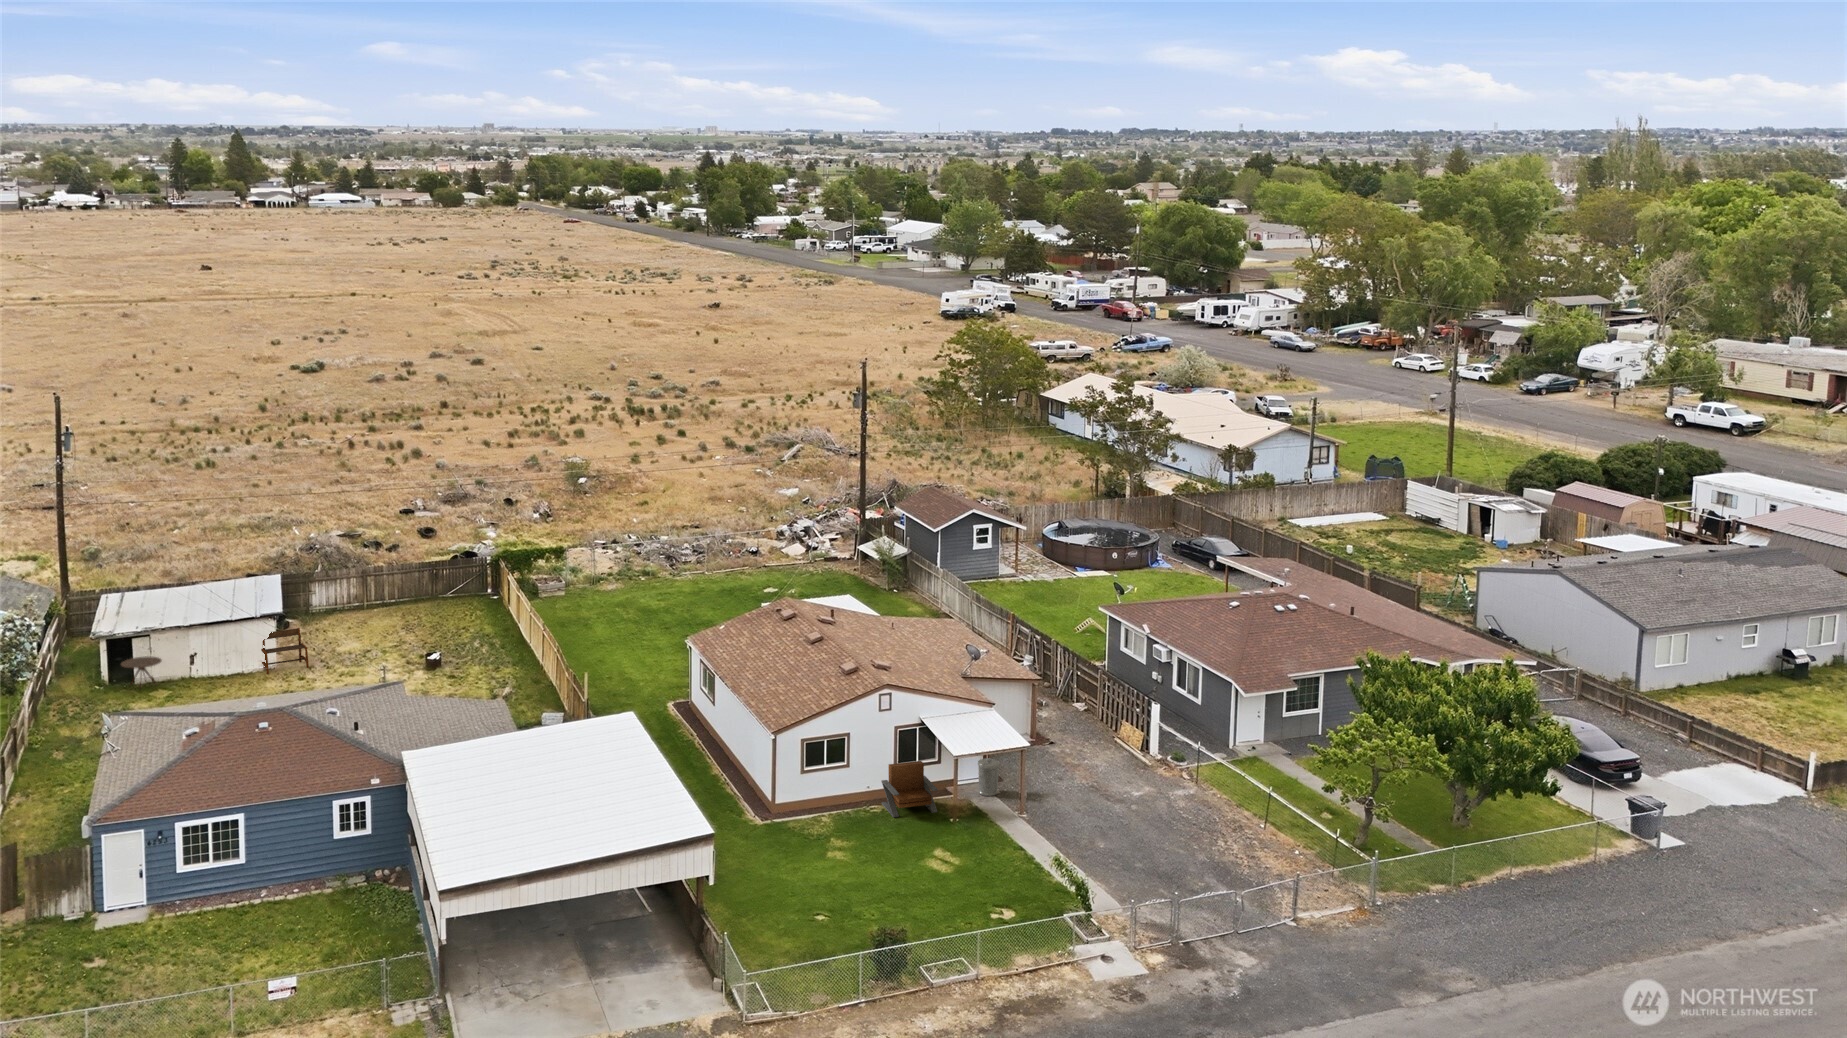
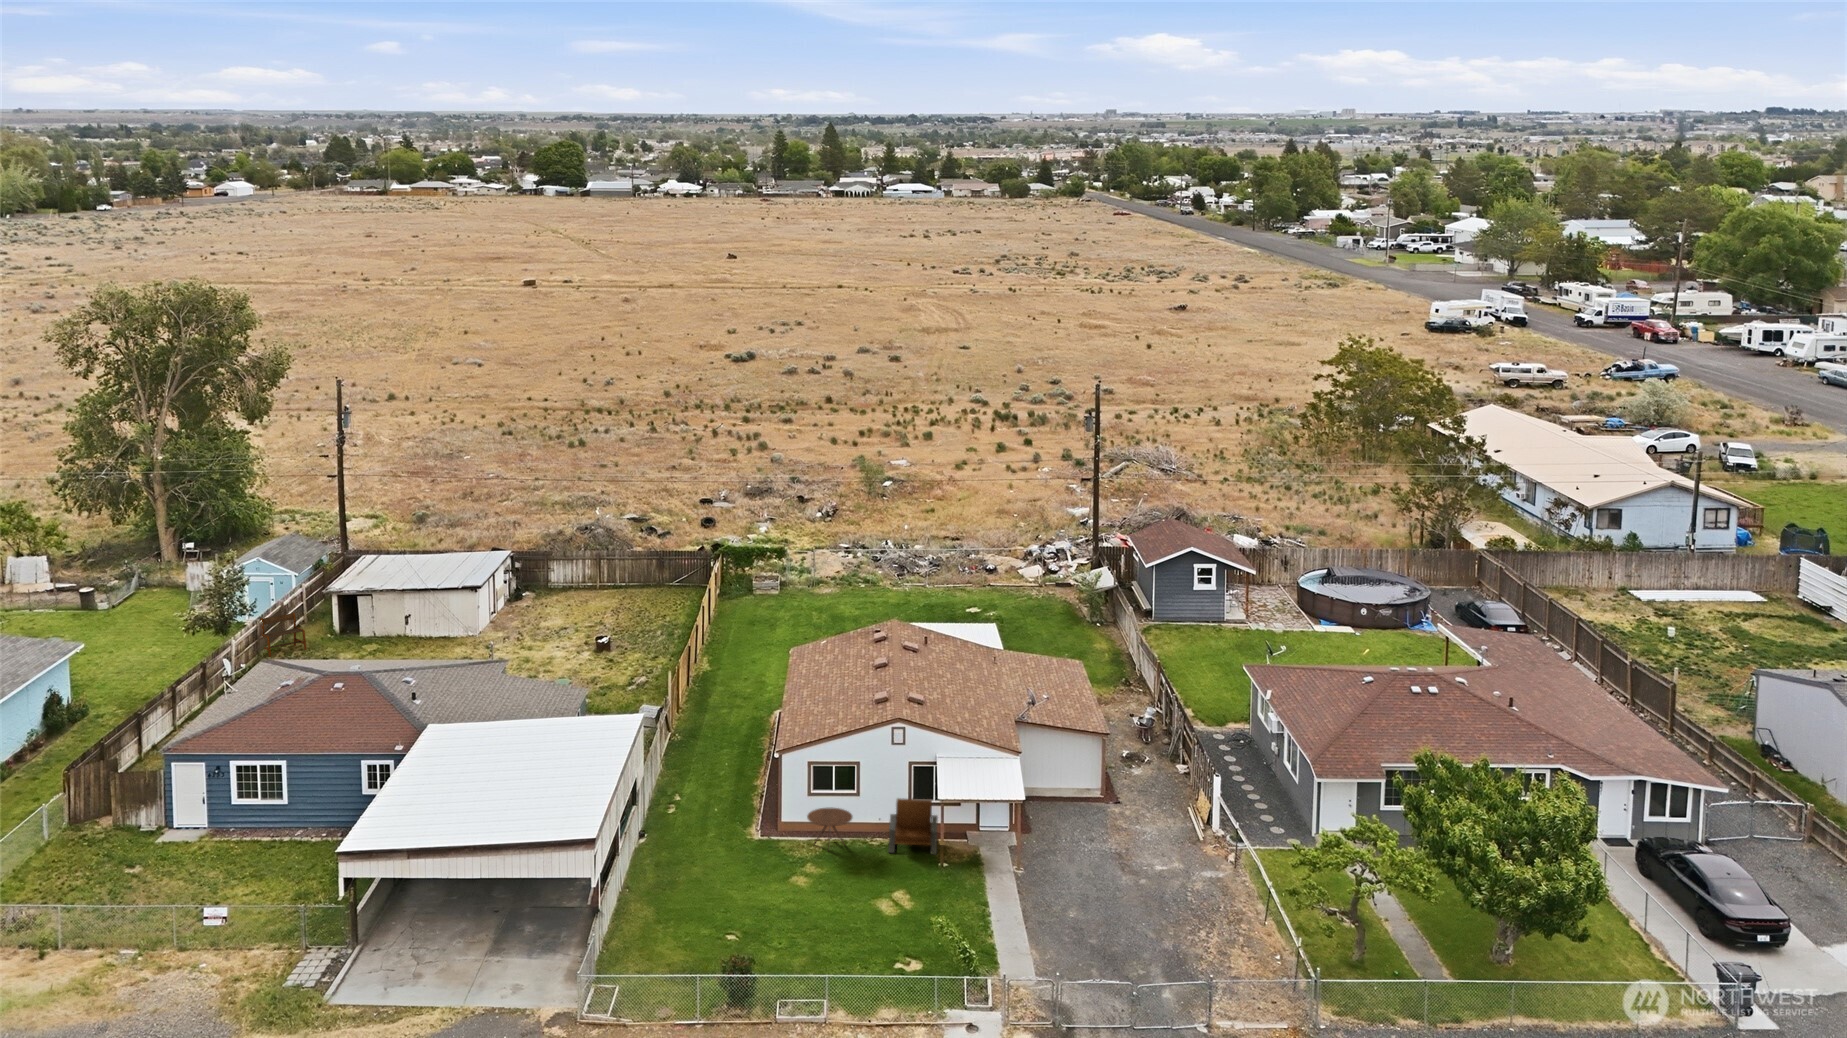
bench: present [261,628,309,674] -> present [261,613,306,657]
round table: present [121,656,162,684] -> present [807,808,852,844]
trash can: present [978,758,1000,796] -> none [994,807,1018,847]

